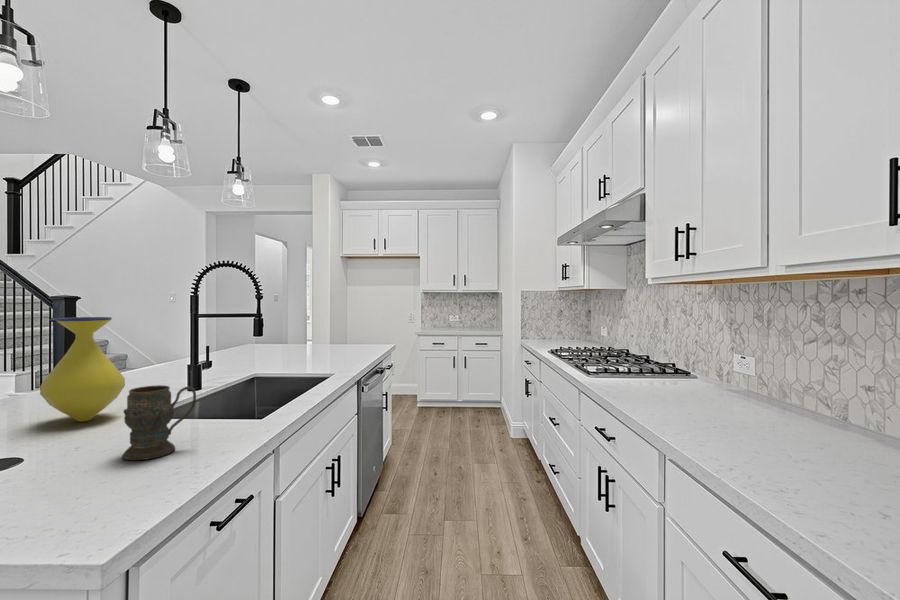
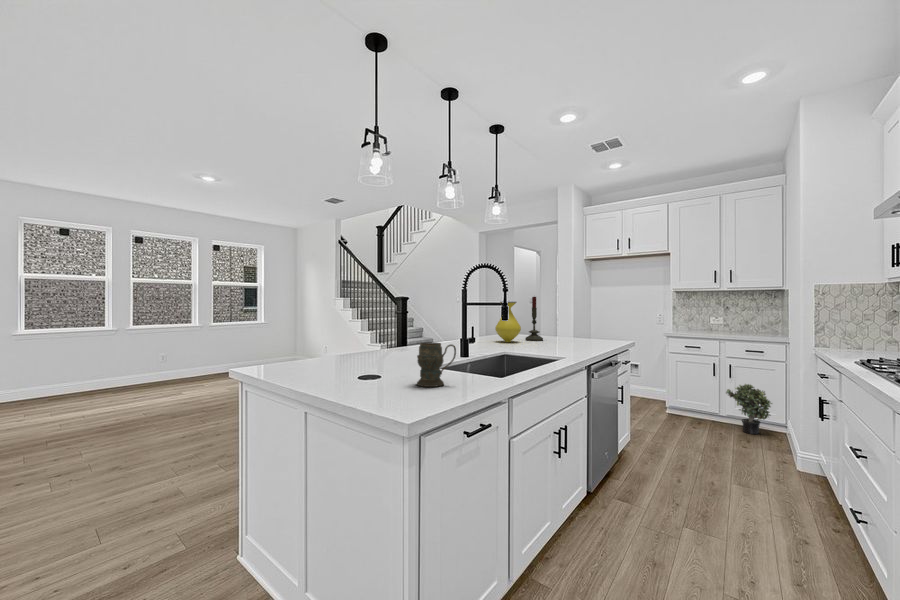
candle: none [278,298,299,352] -> present [525,297,543,341]
vase: present [40,317,125,421] -> present [495,302,521,342]
potted plant: none [466,375,500,419] -> present [726,384,772,434]

